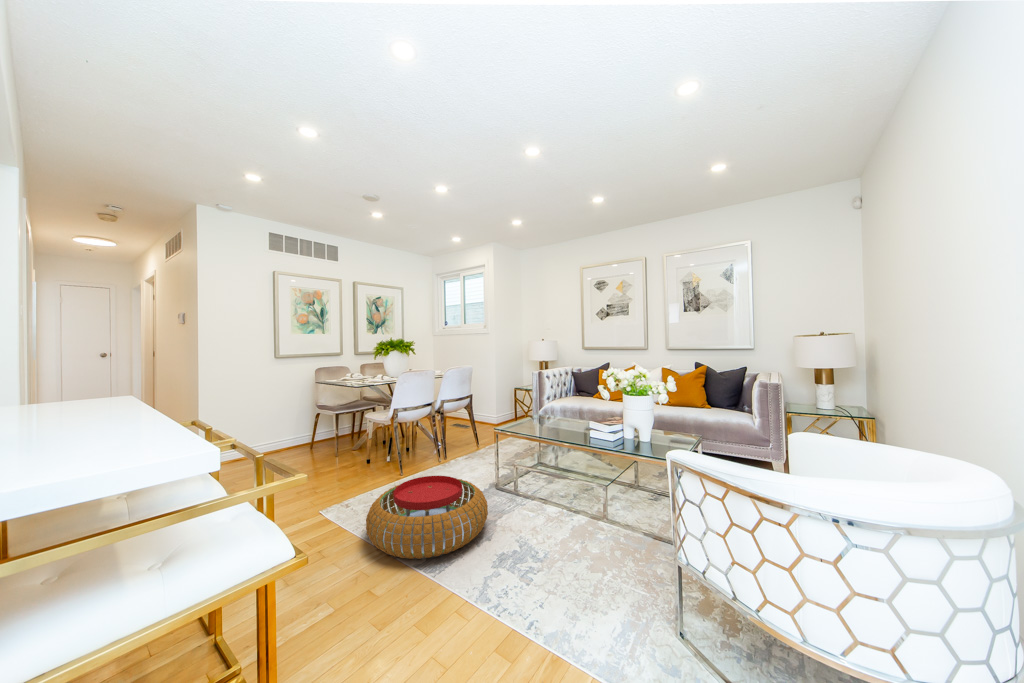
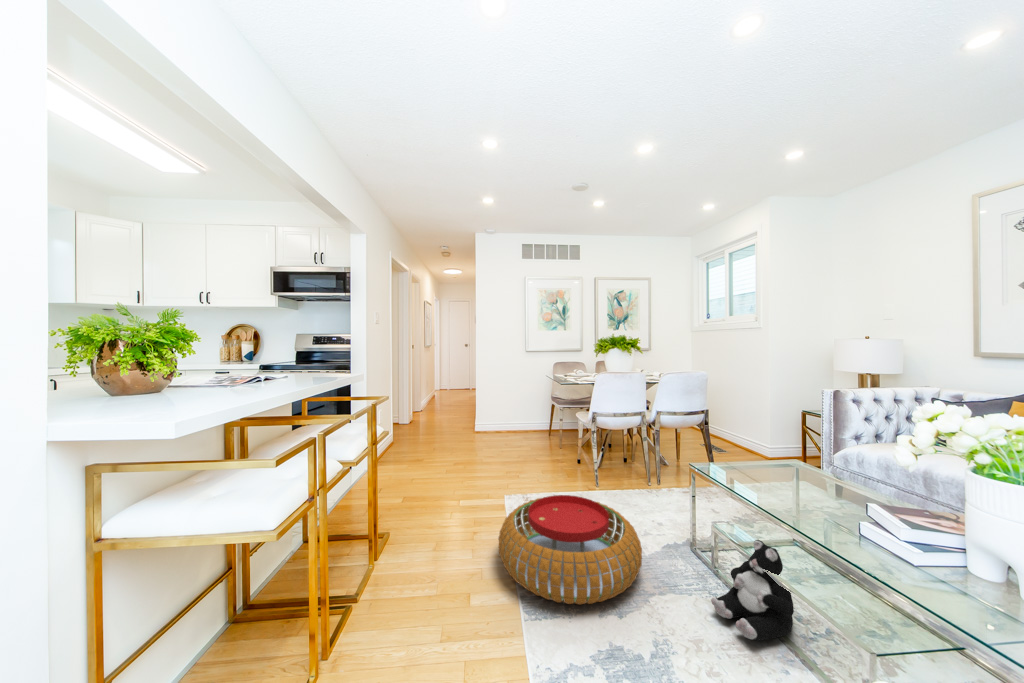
plush toy: none [530,461,568,516] -> present [711,540,794,641]

